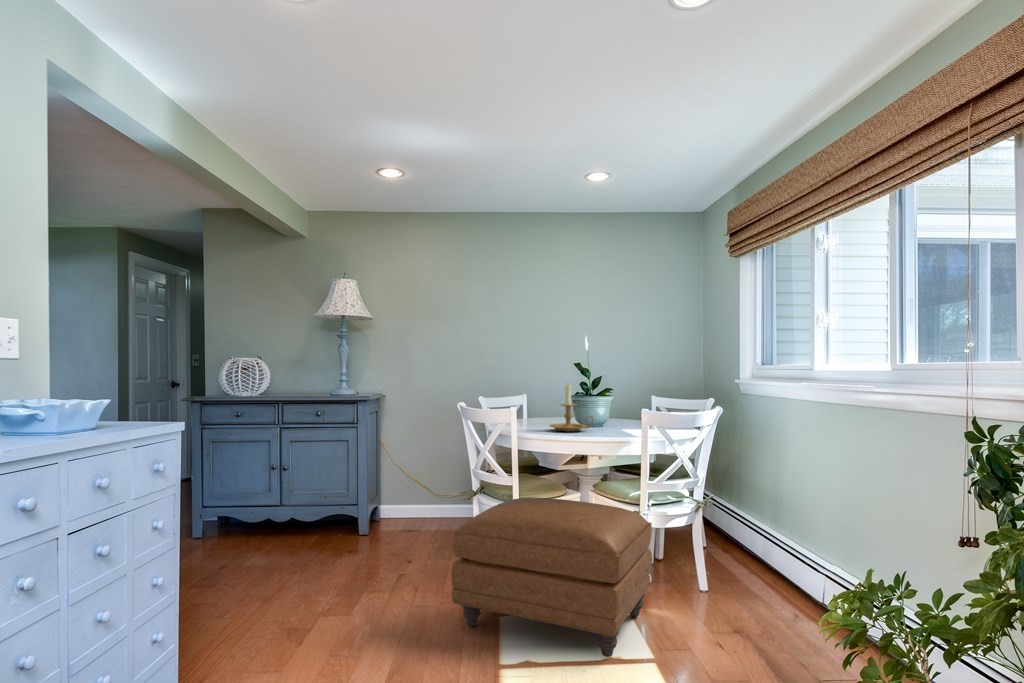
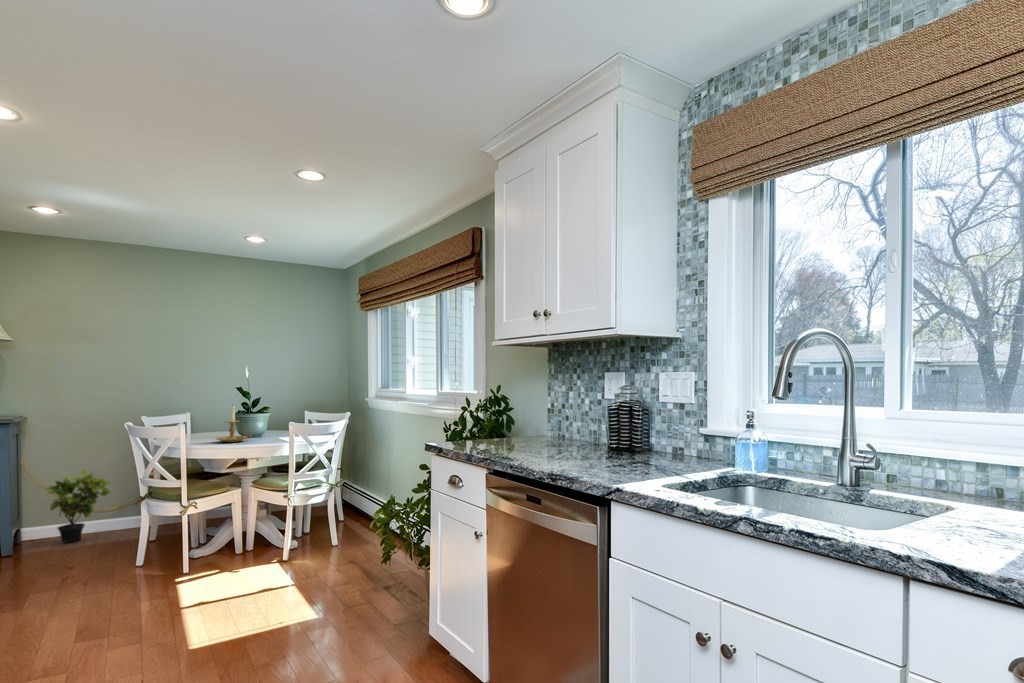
potted plant: none [395,450,452,527] -> present [47,470,110,543]
ottoman: present [451,498,652,657] -> none [130,493,296,599]

